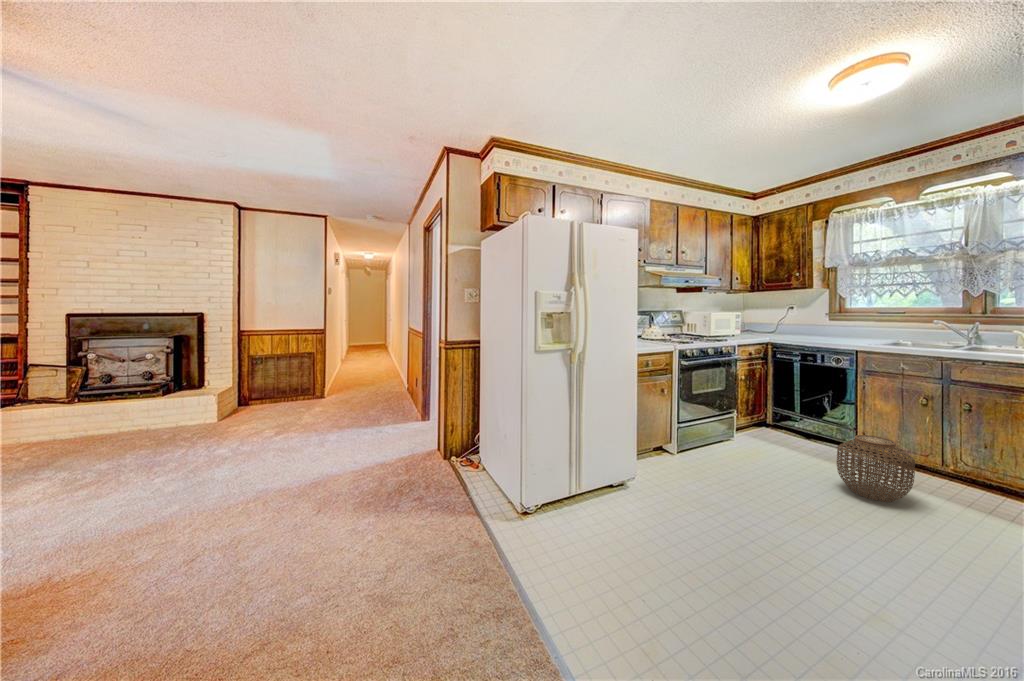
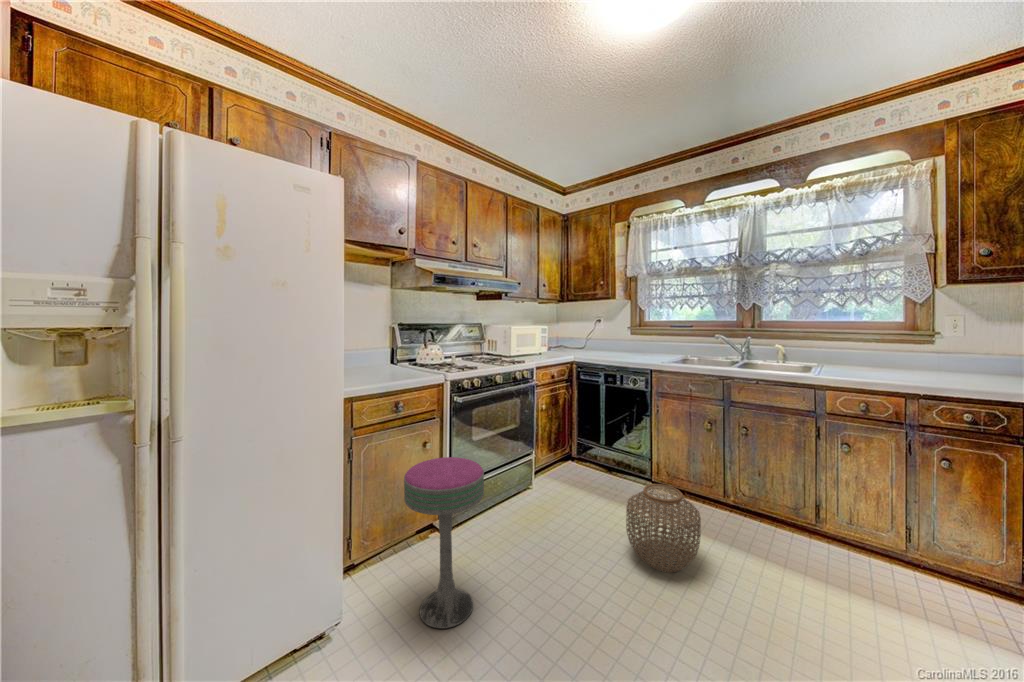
bar stool: none [670,396,727,499] -> present [404,457,484,628]

